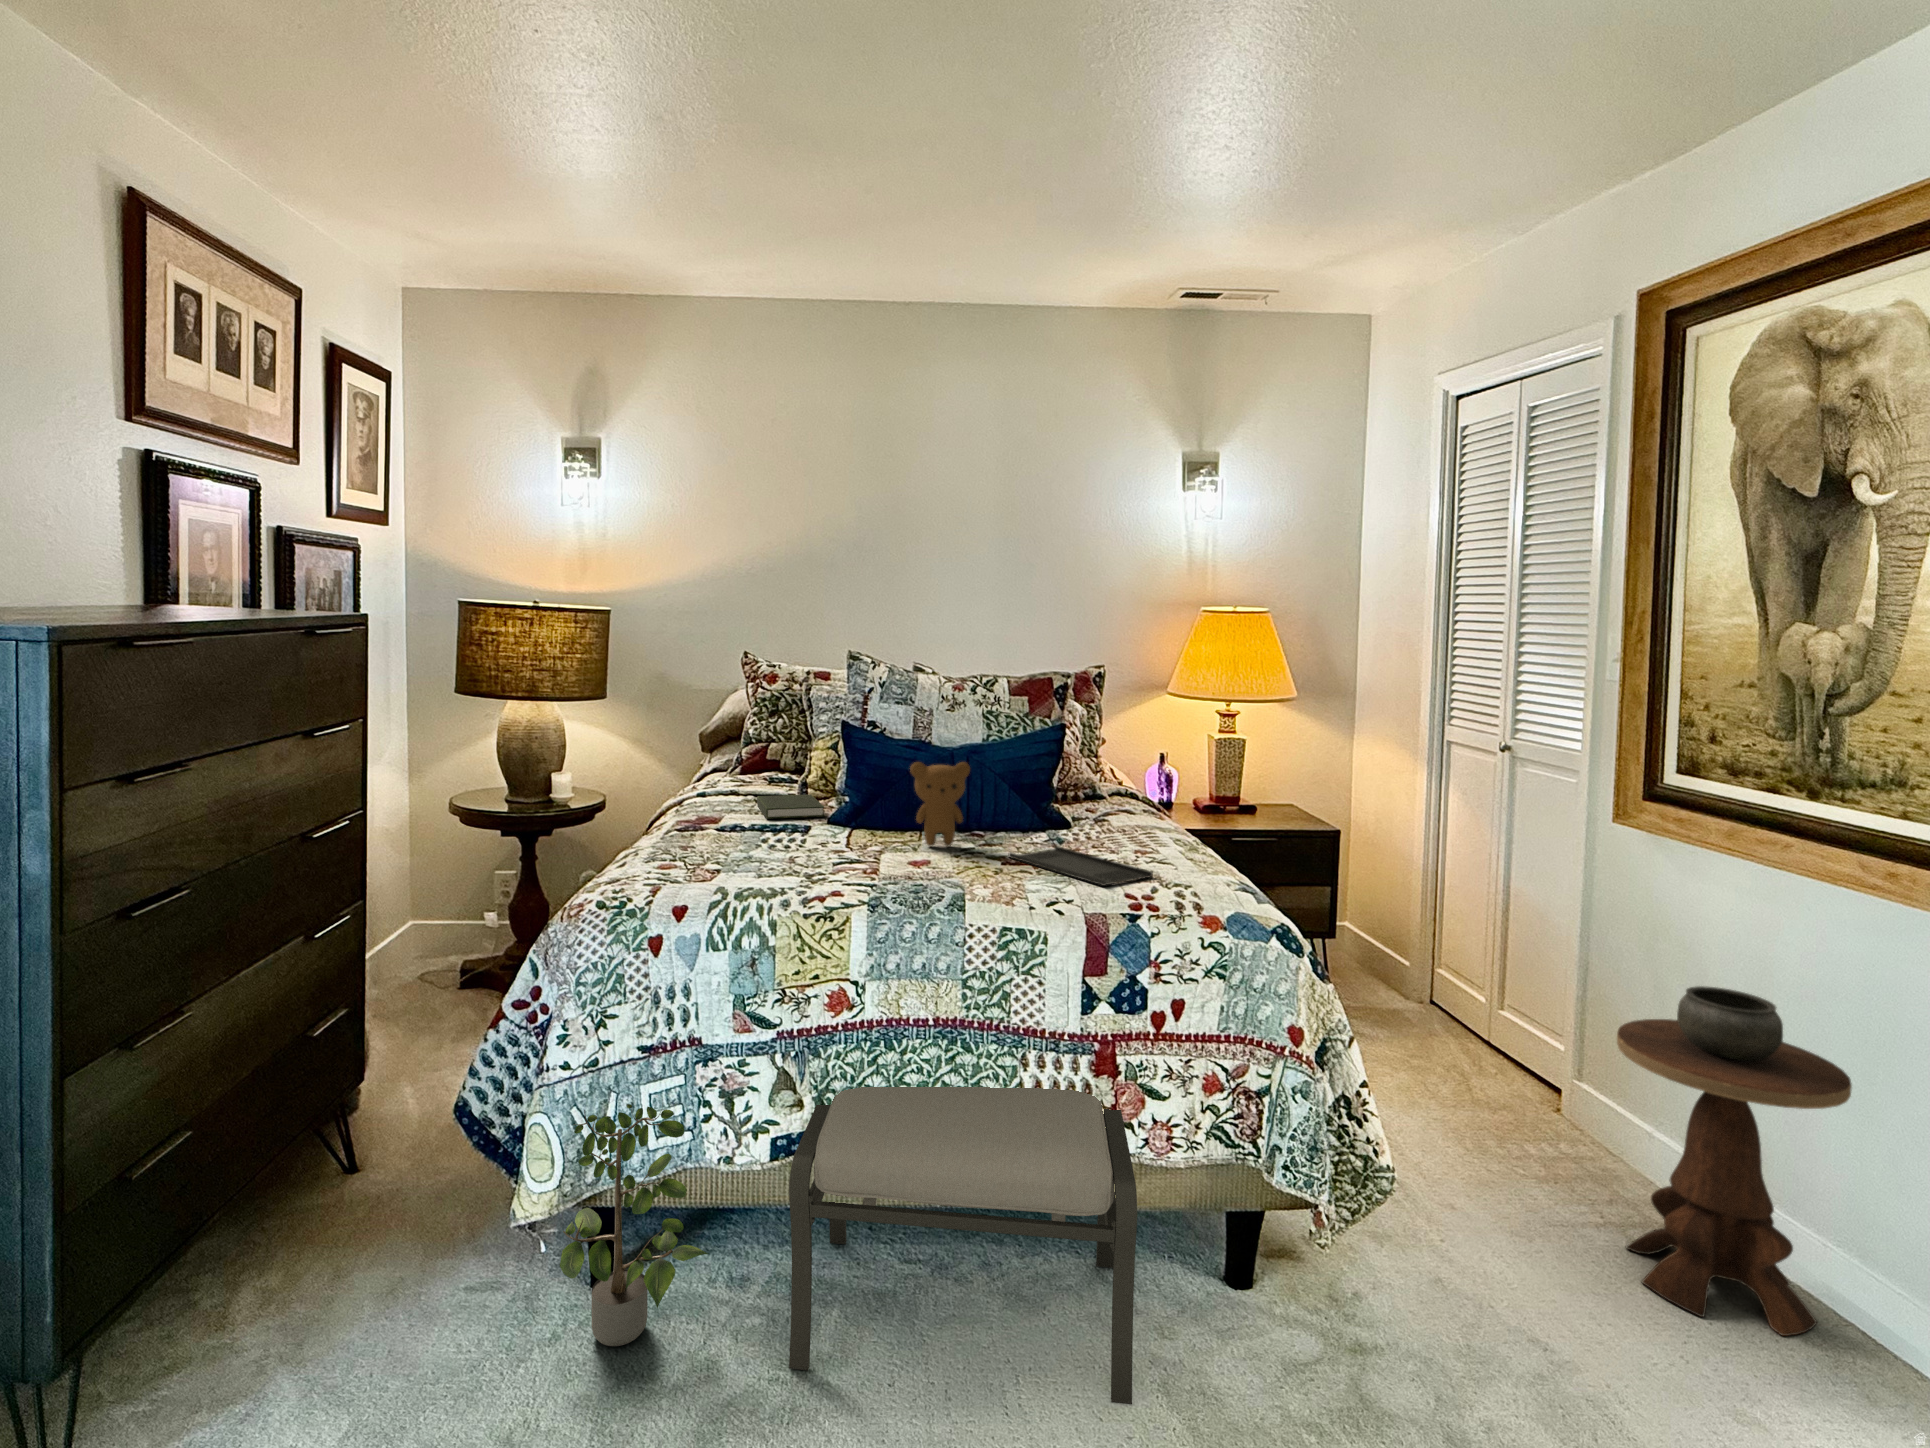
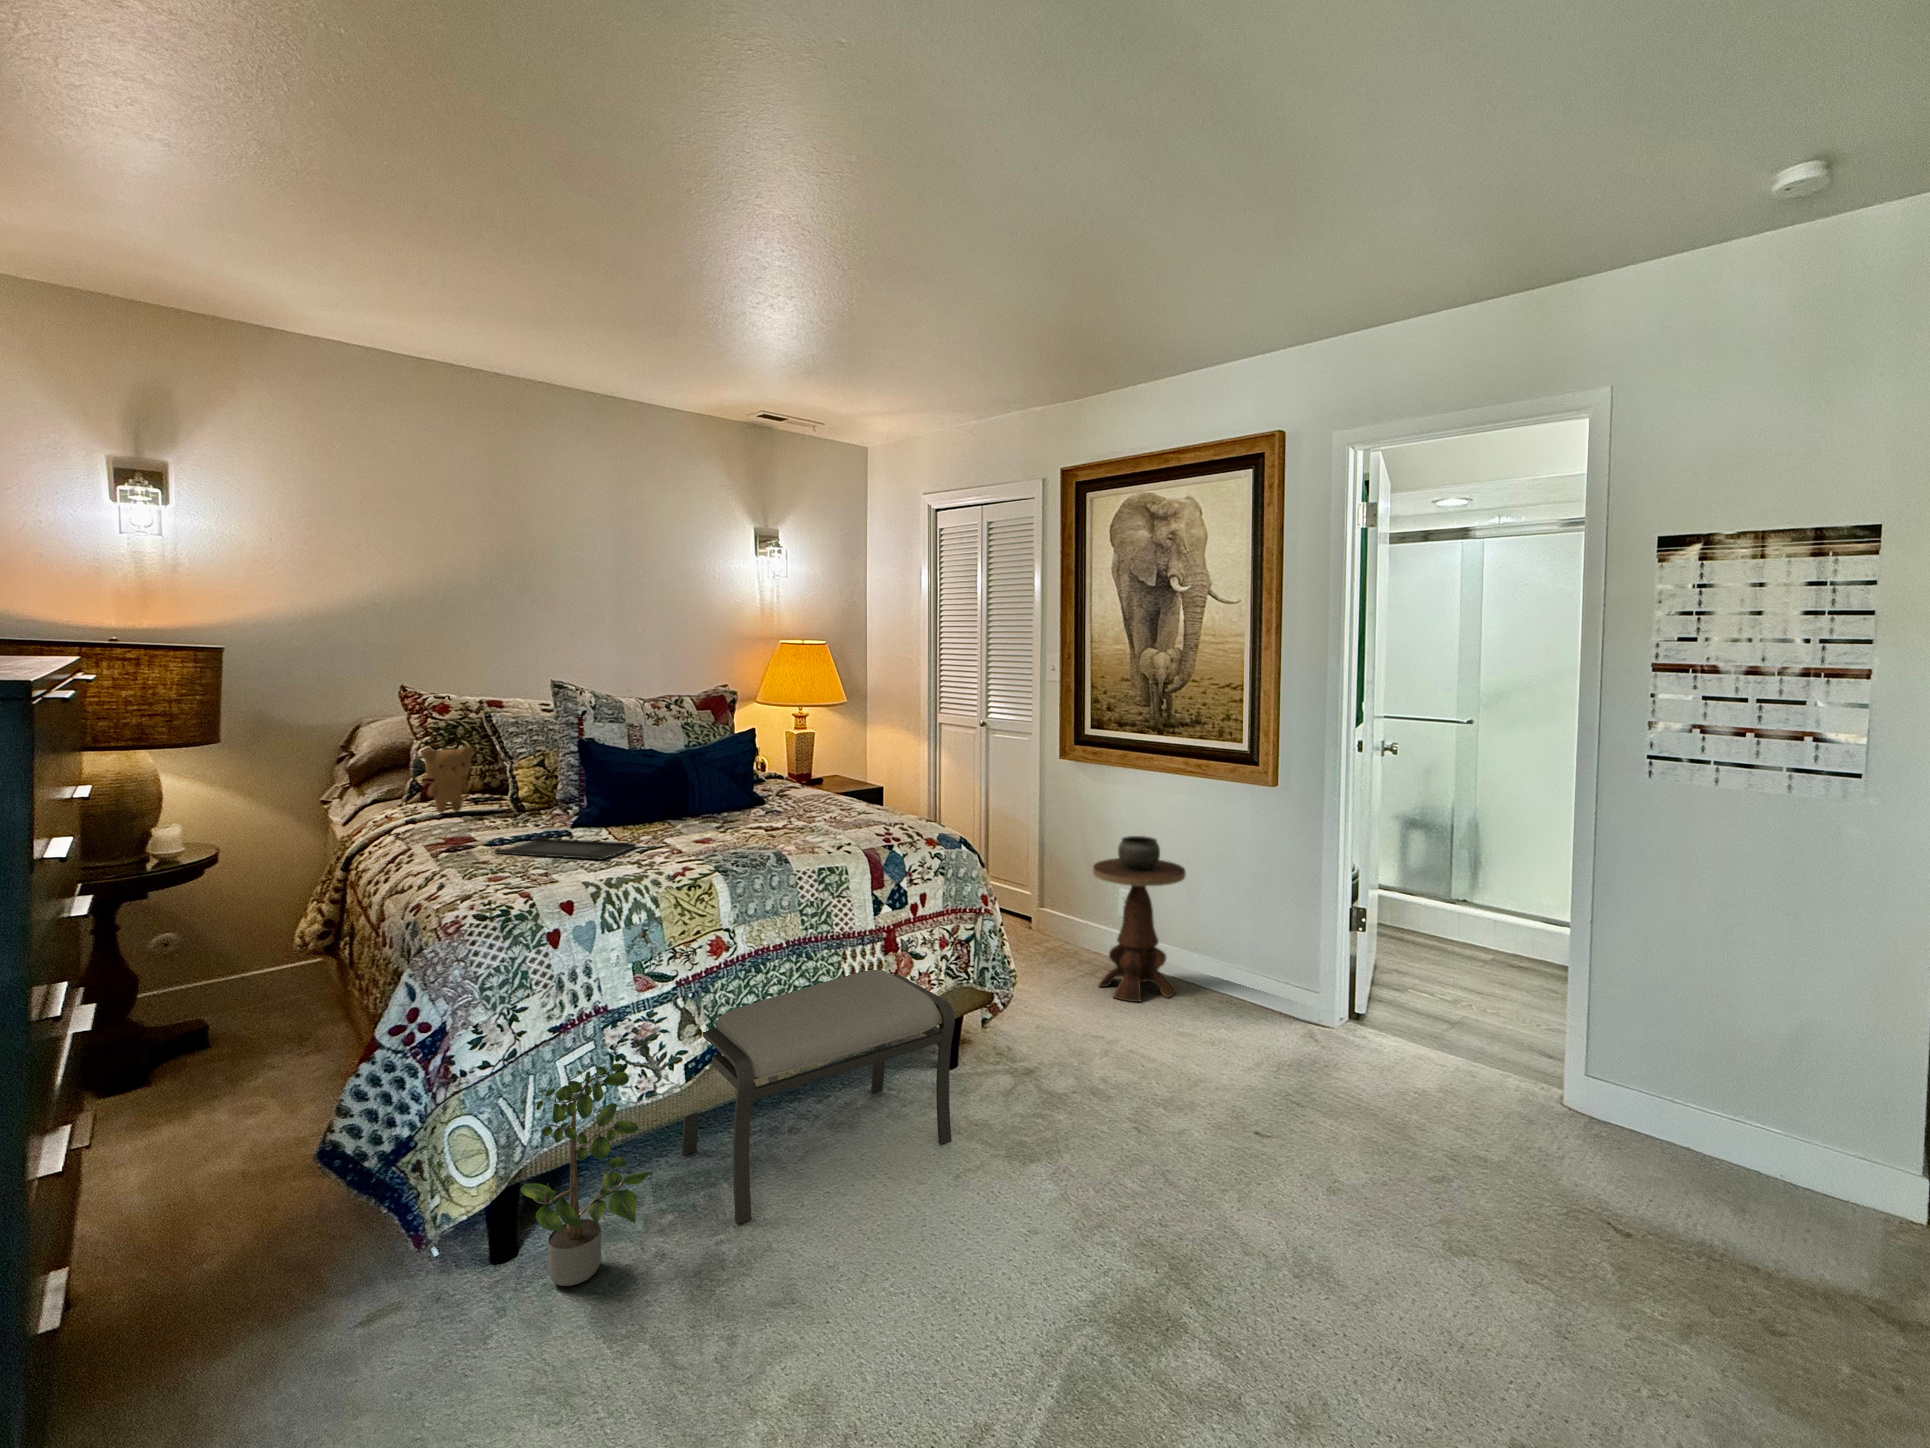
teddy bear: present [910,762,970,846] -> present [422,746,474,813]
book: present [757,794,824,819] -> none [444,807,541,832]
tray: present [1009,846,1153,886] -> present [495,838,636,860]

